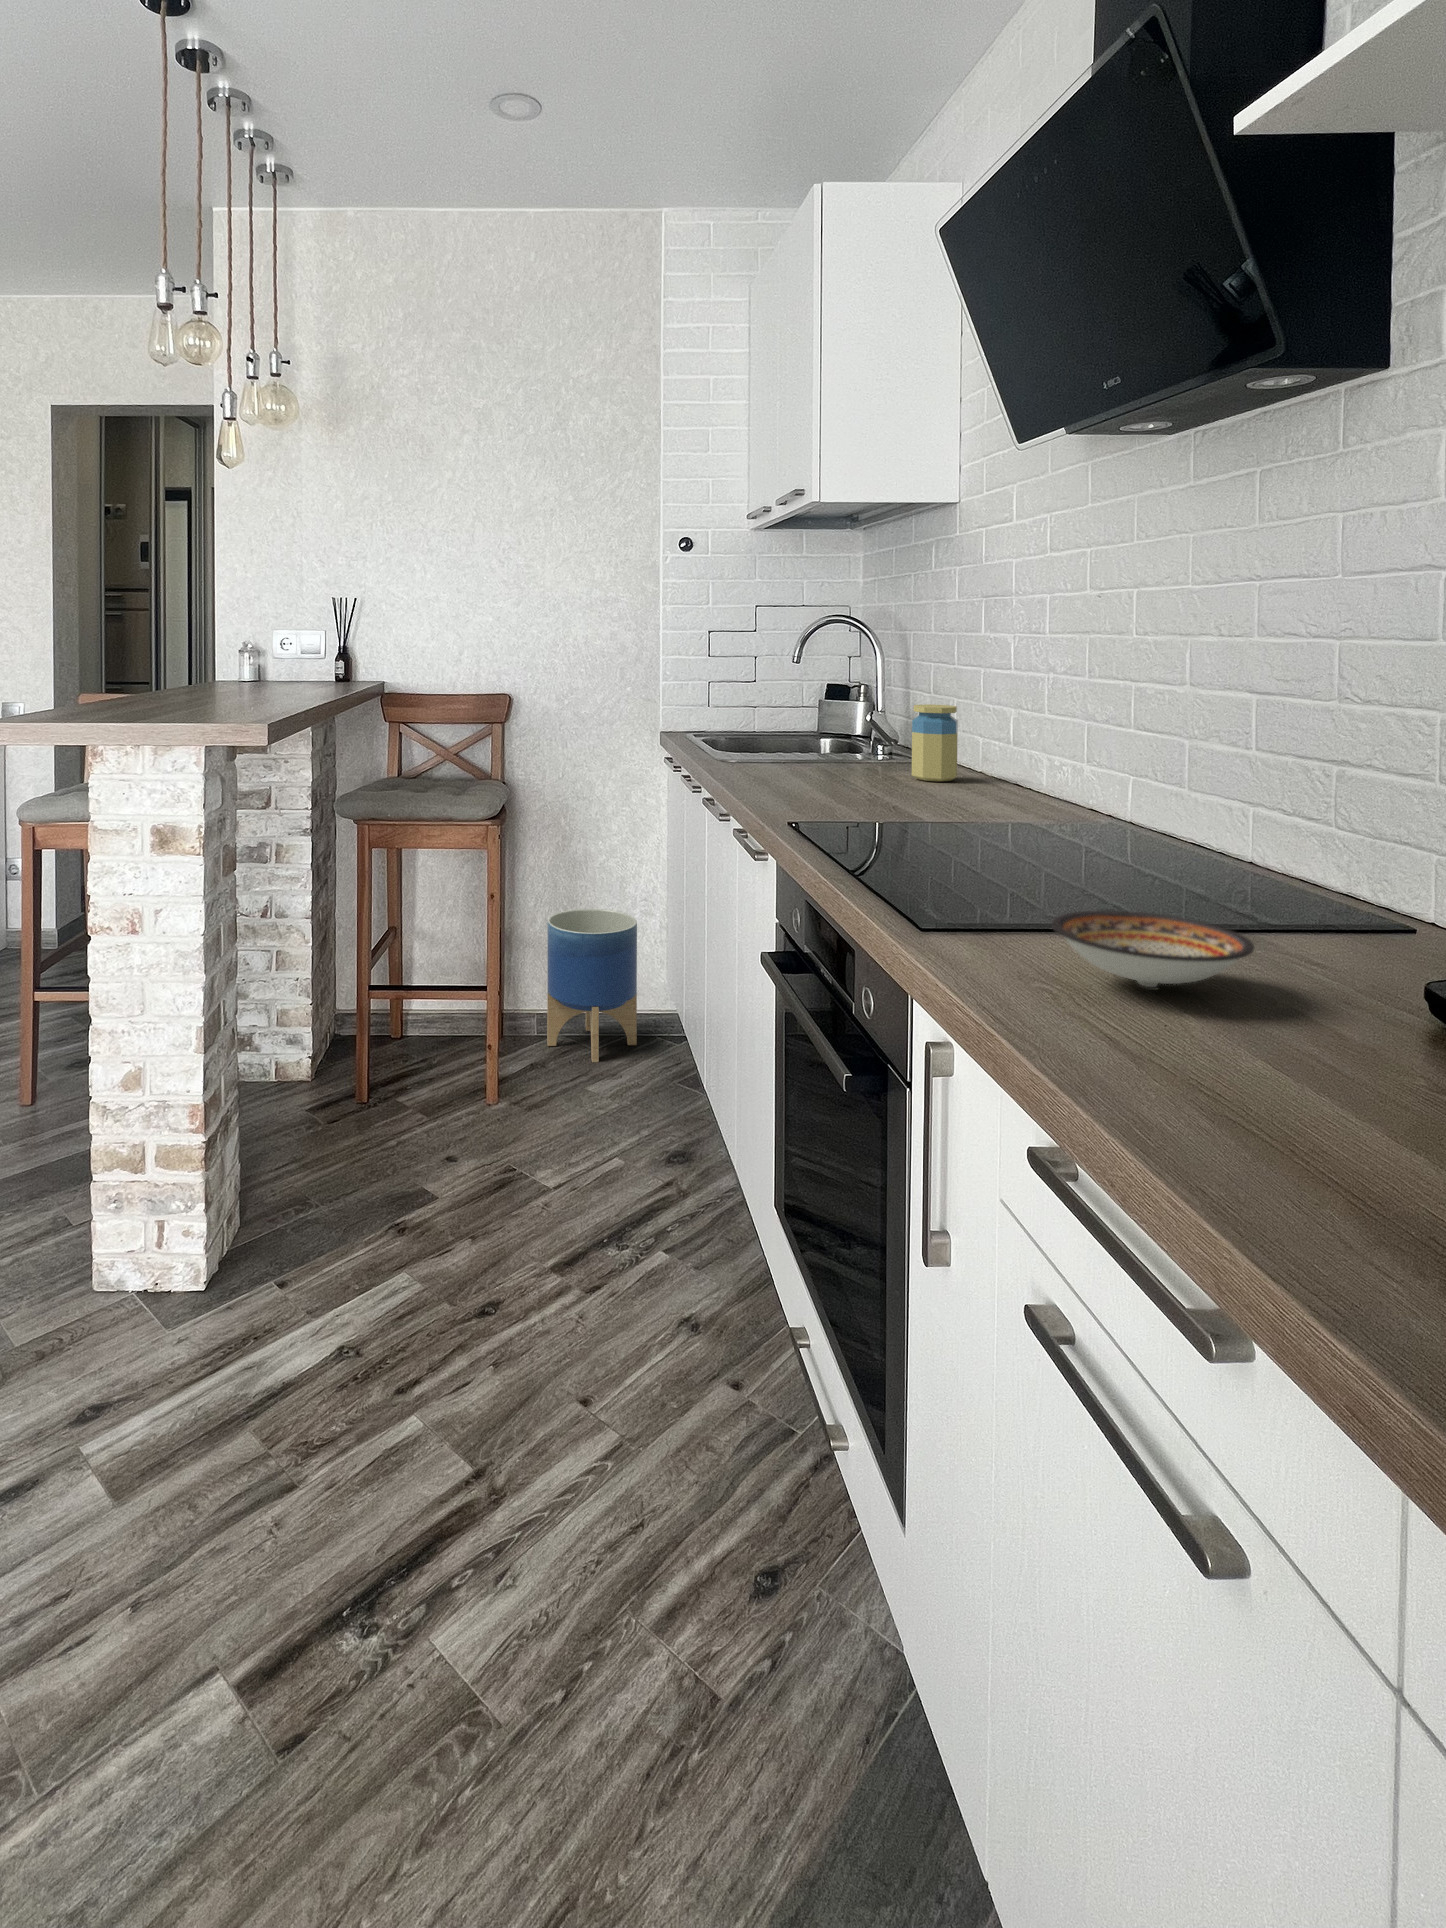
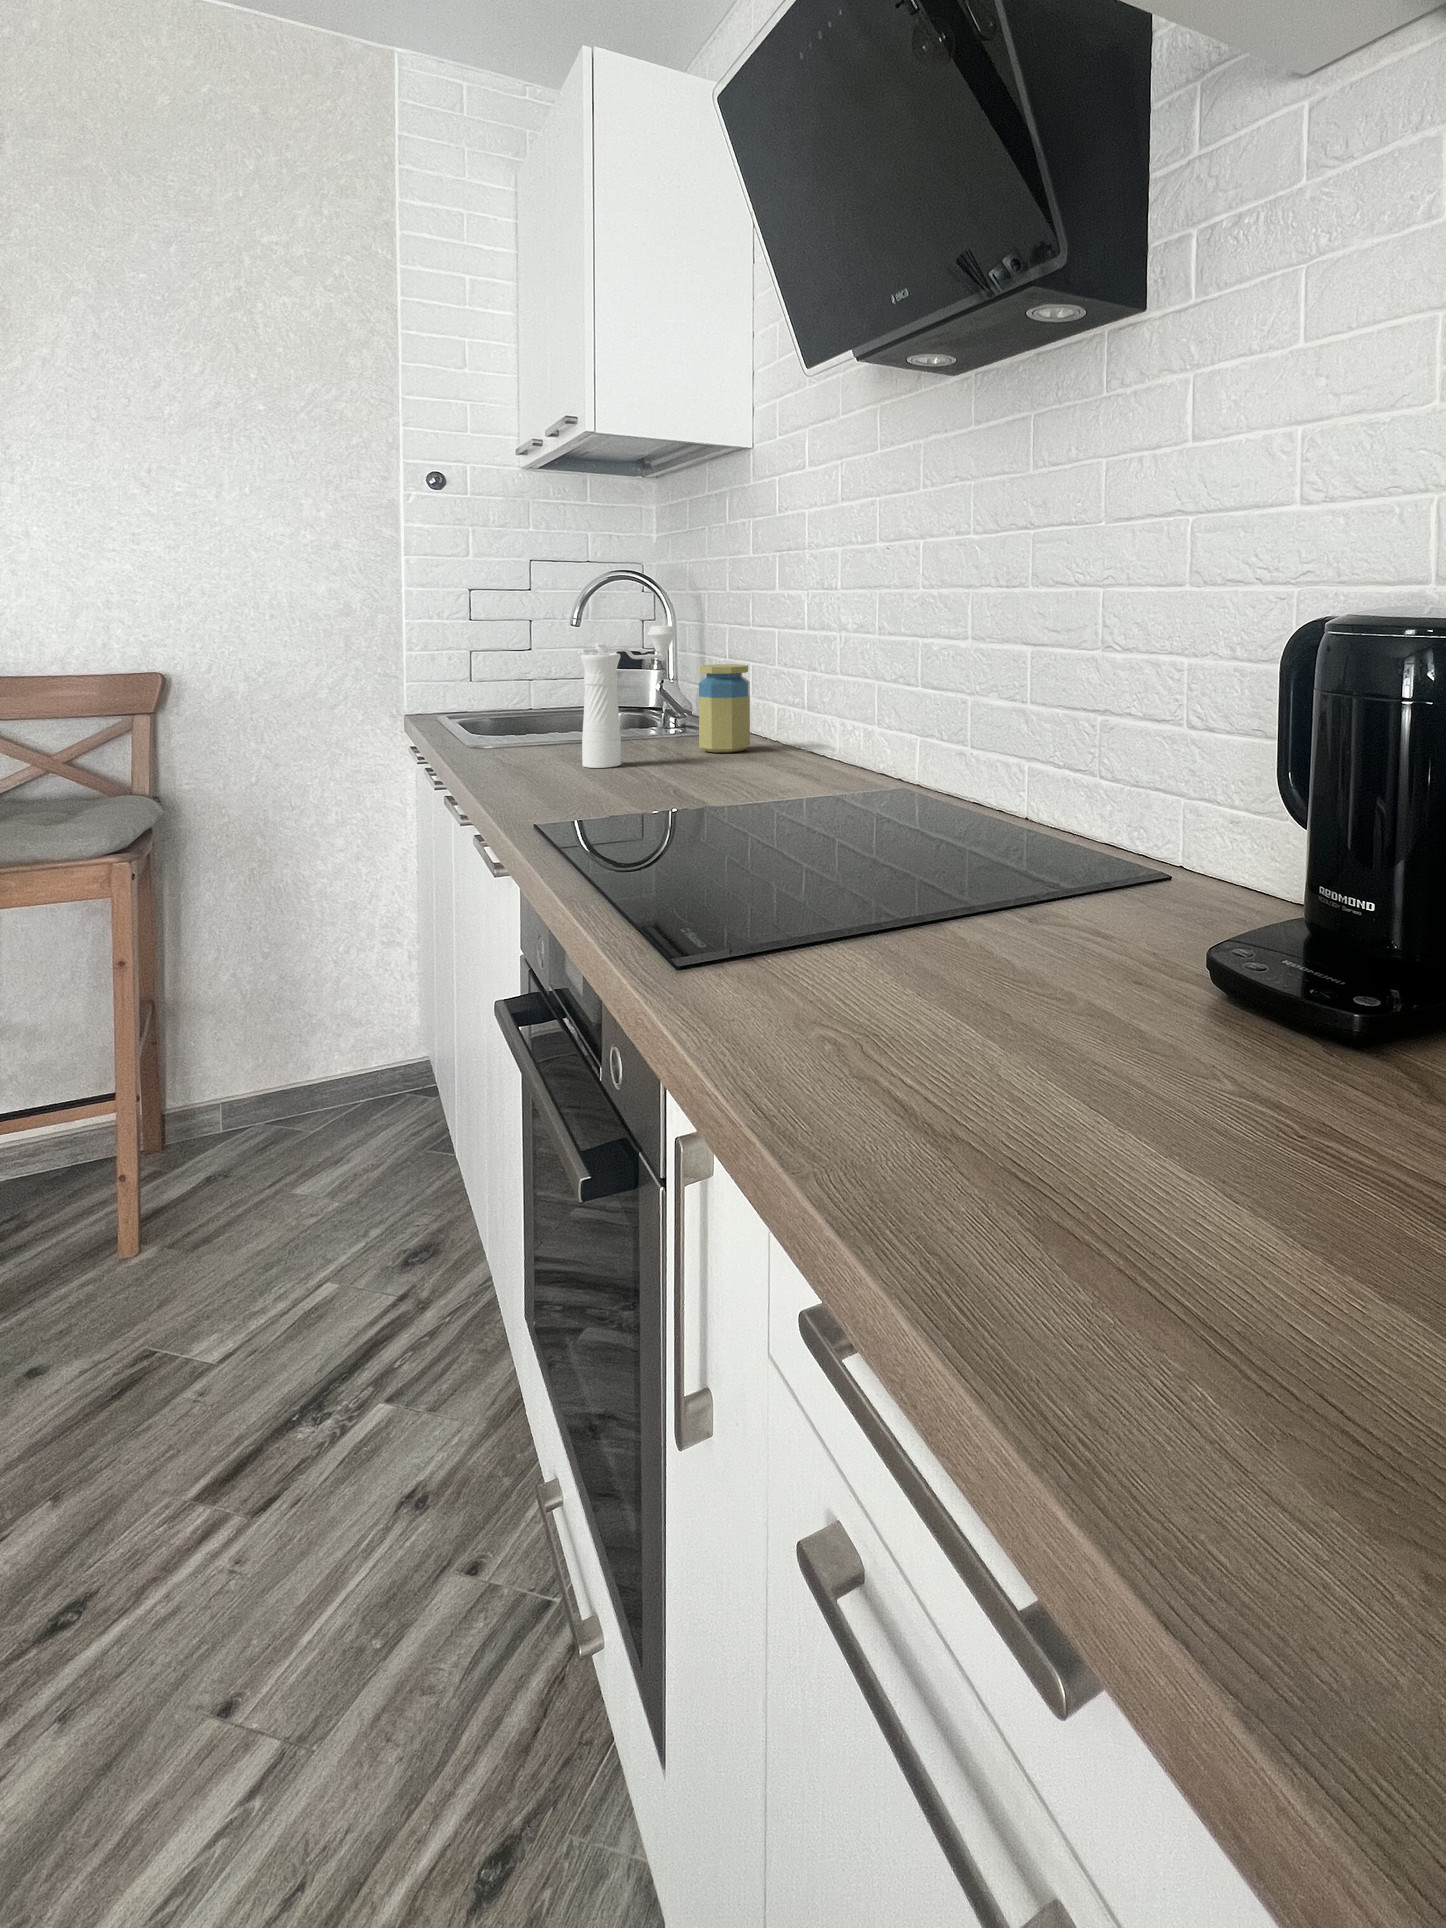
pepper mill: none [816,672,894,787] -> present [581,626,676,768]
planter: present [547,909,637,1062] -> none [233,949,372,1152]
ceramic bowl: present [1052,910,1254,987] -> none [850,899,1090,1003]

